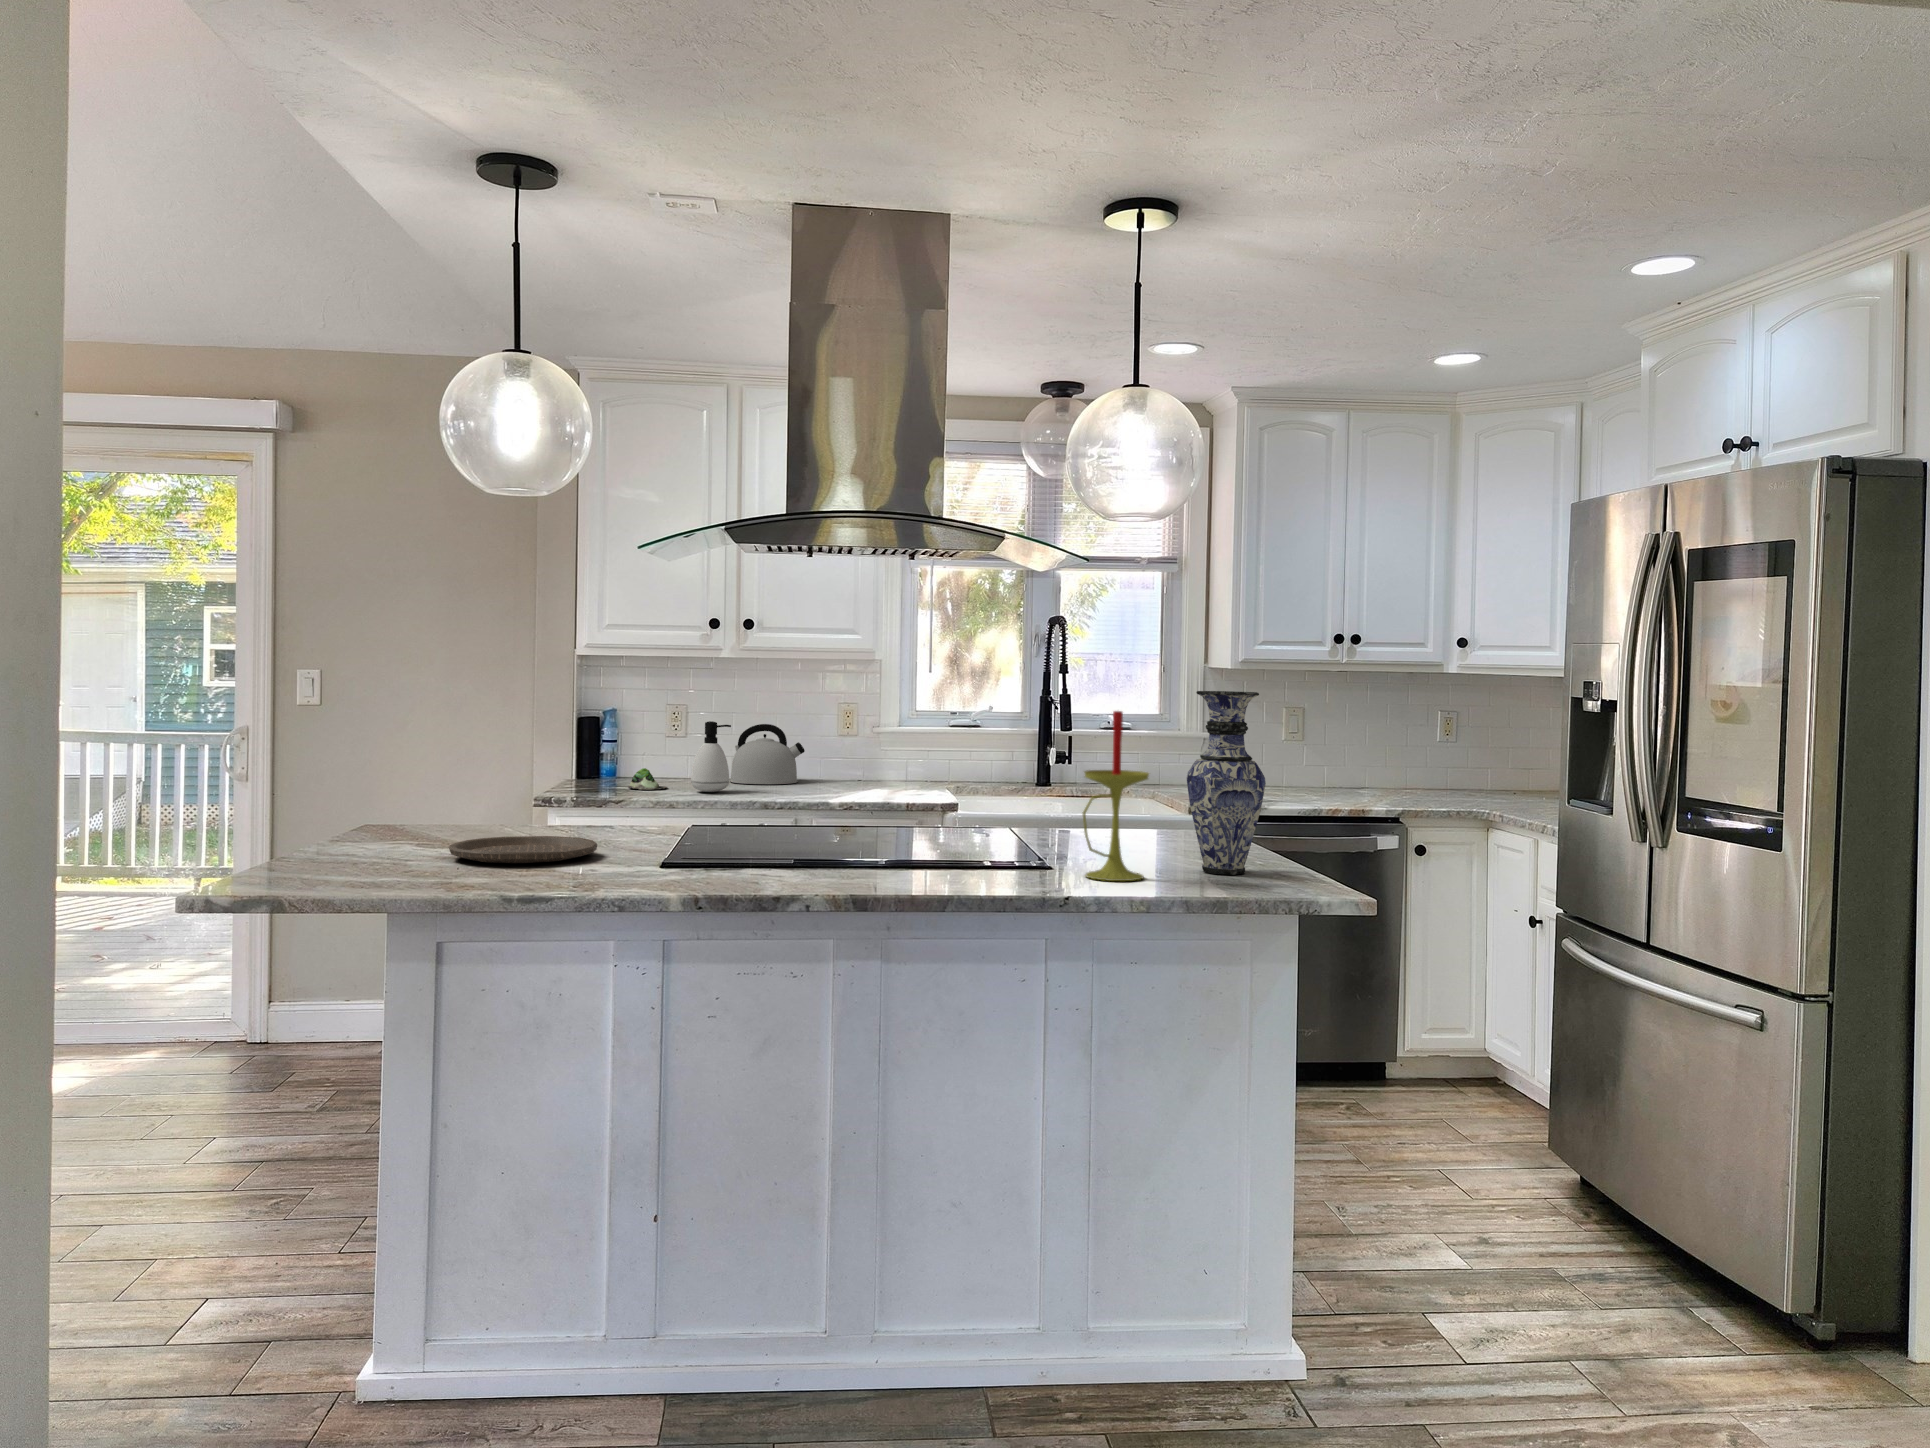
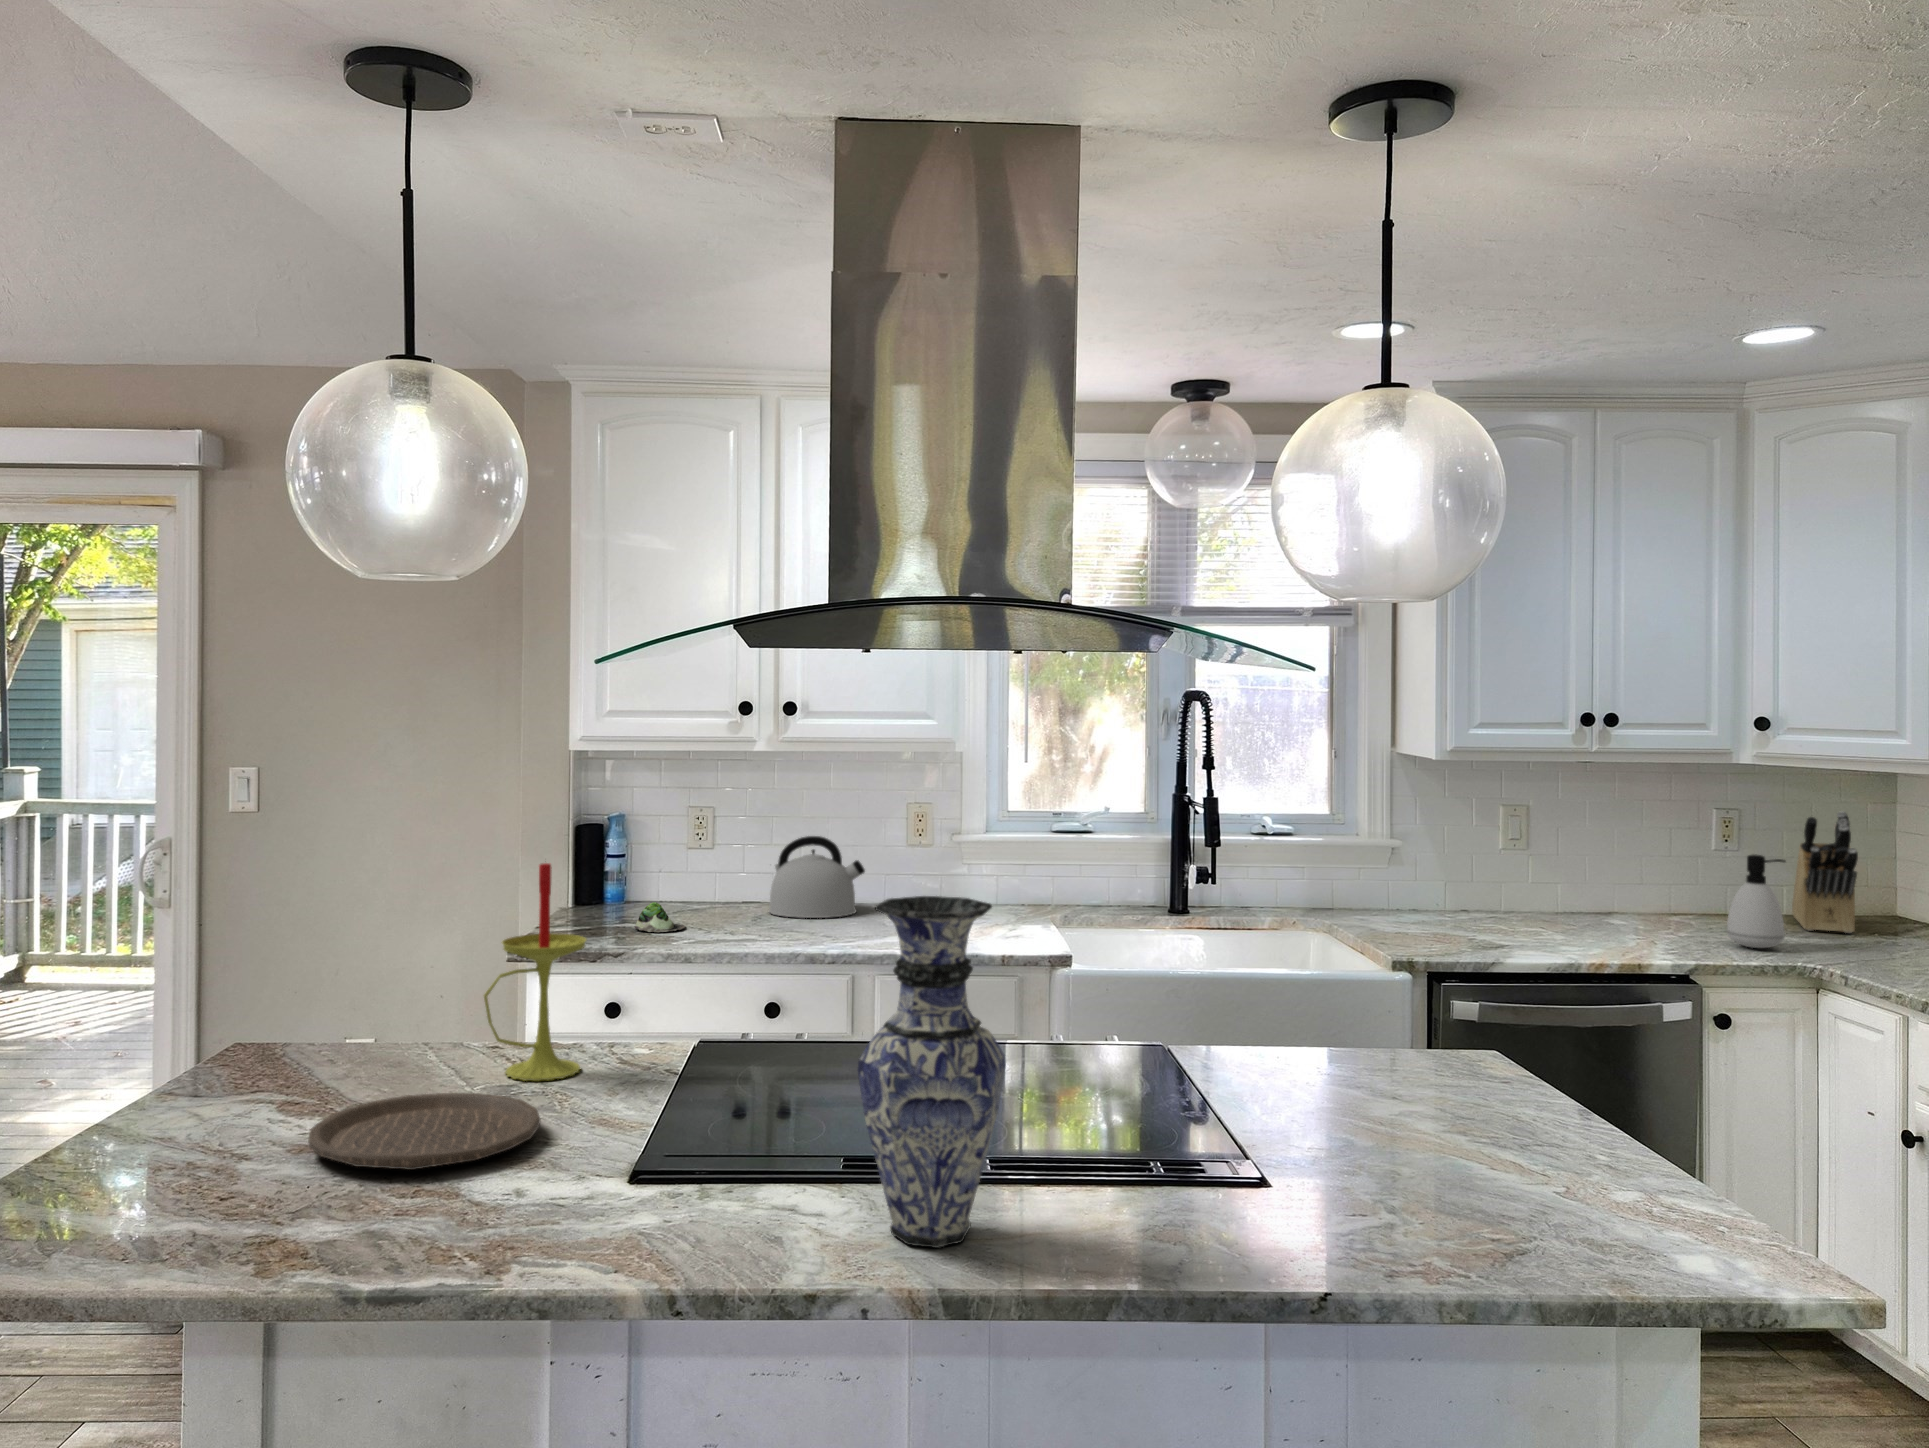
vase: present [1186,691,1266,875] -> present [858,896,1006,1248]
knife block: none [1491,707,1526,796] -> present [1792,811,1858,933]
candle: present [1083,711,1149,881] -> present [484,863,586,1081]
soap dispenser: present [691,721,731,792] -> present [1727,854,1785,948]

